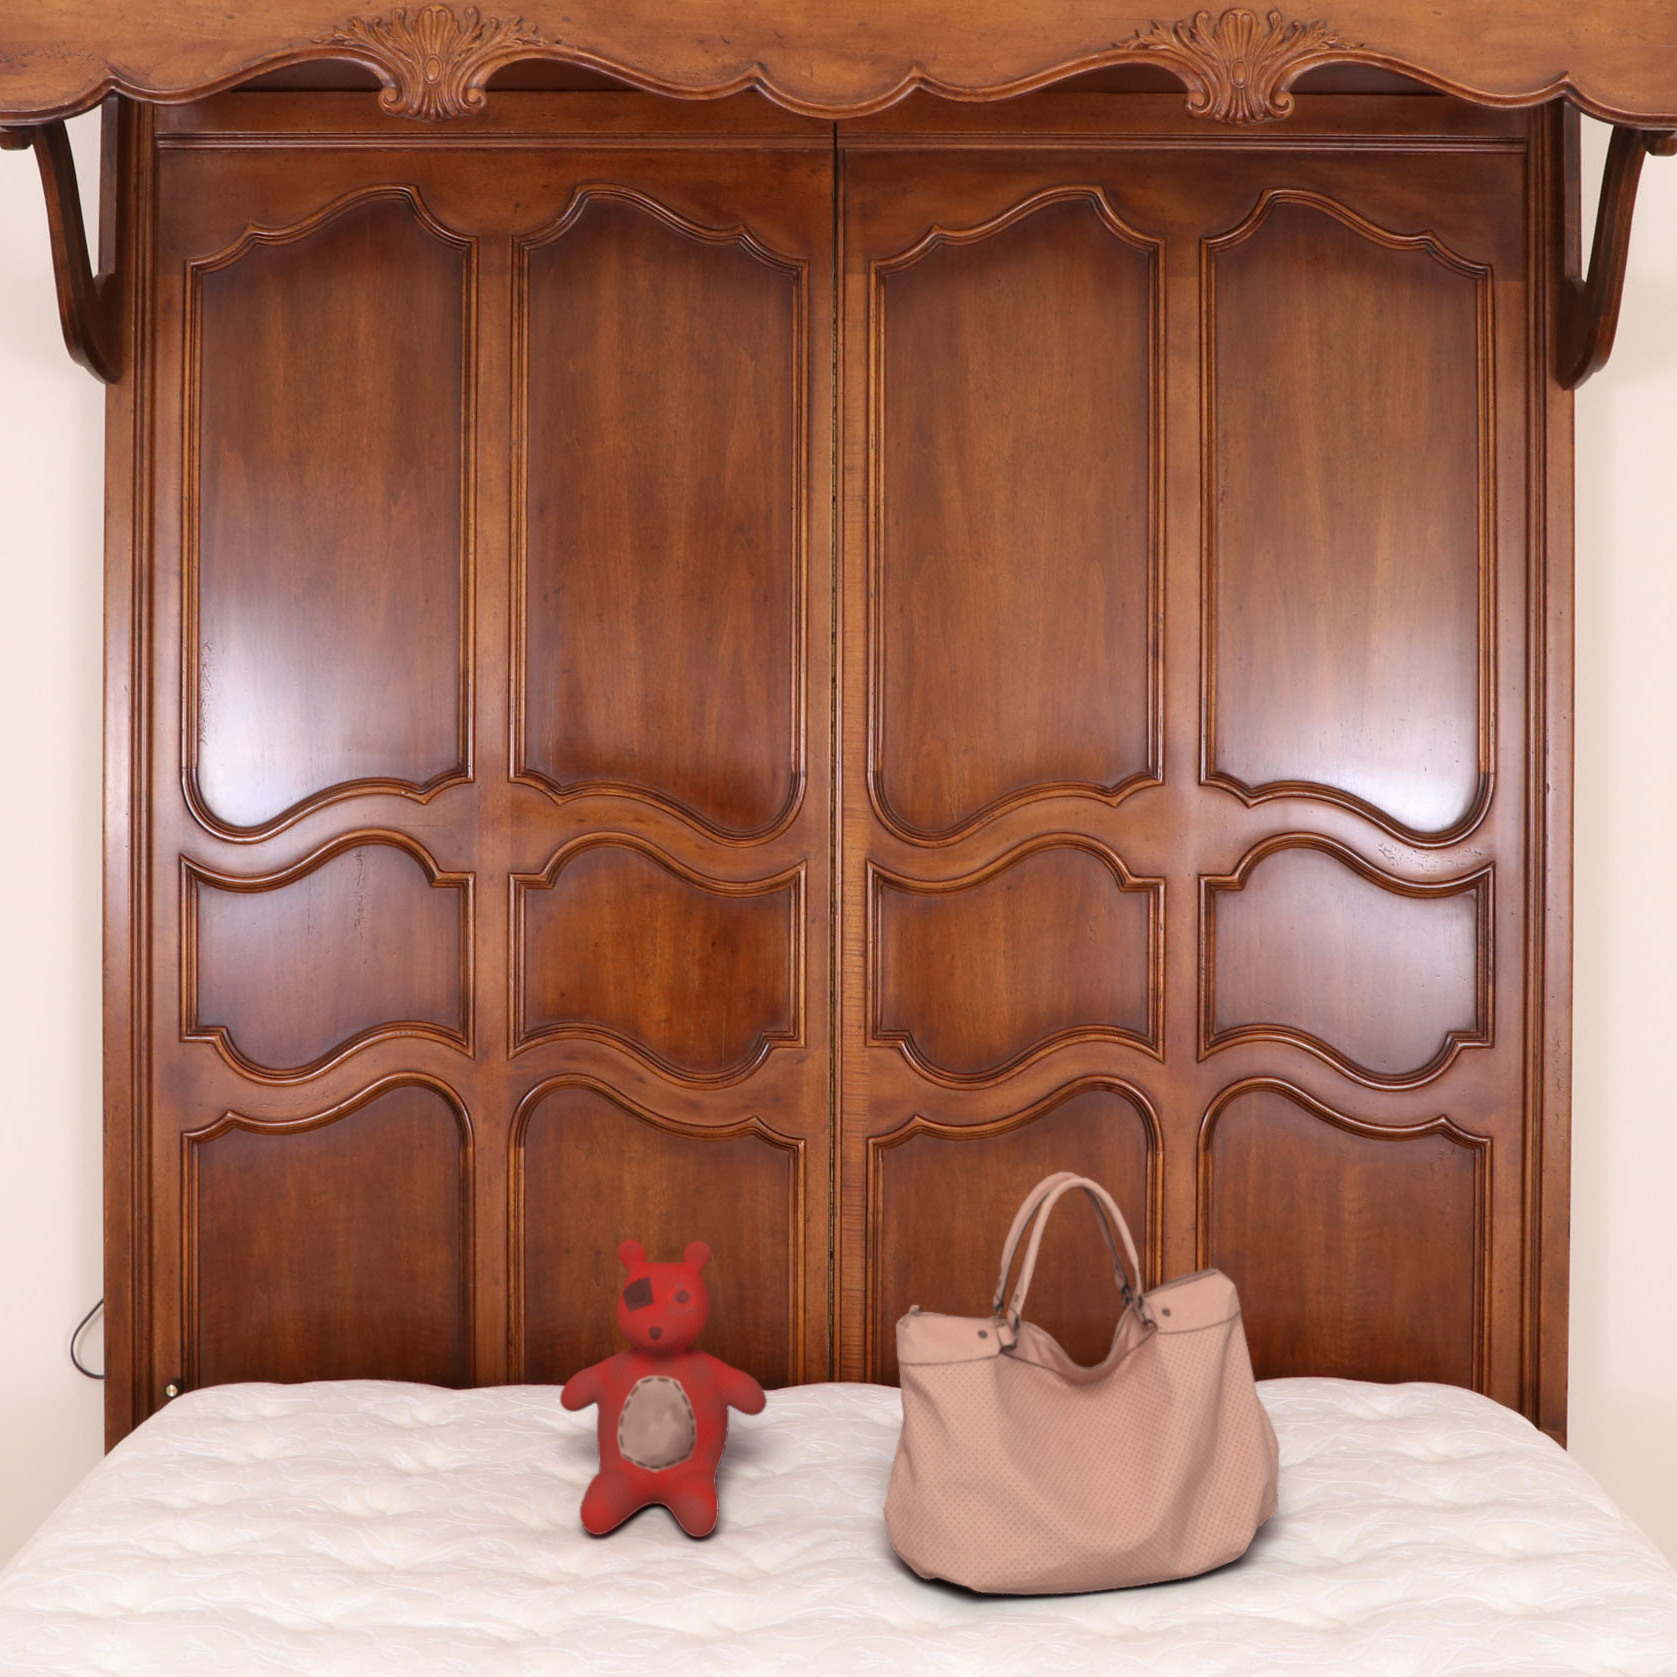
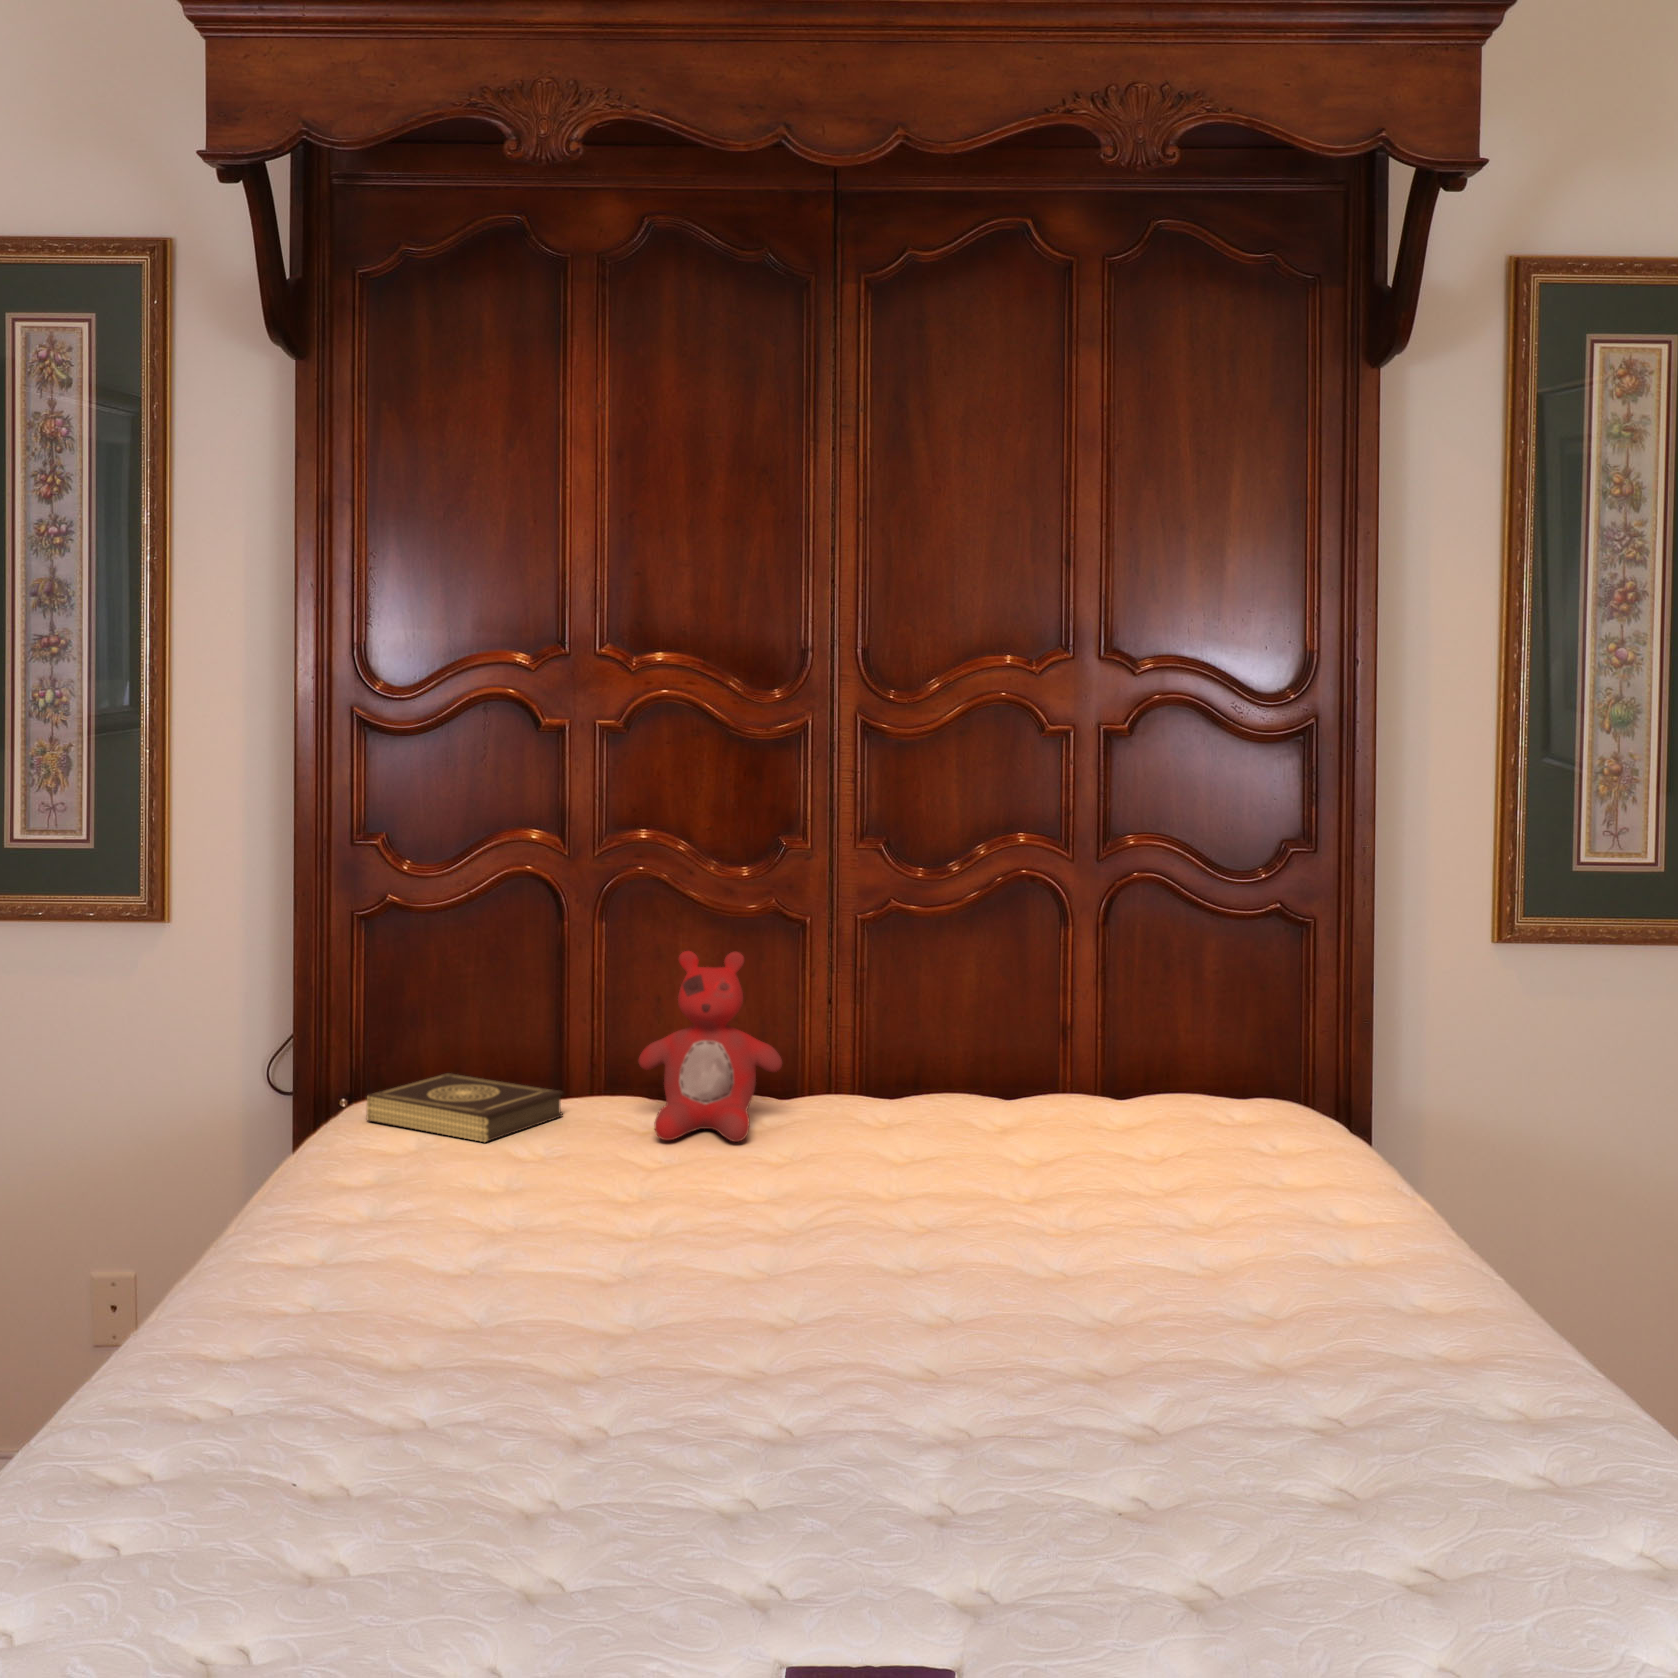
handbag: present [883,1172,1279,1595] -> none [862,894,1134,1165]
book: none [169,1392,454,1539] -> present [367,1073,564,1142]

